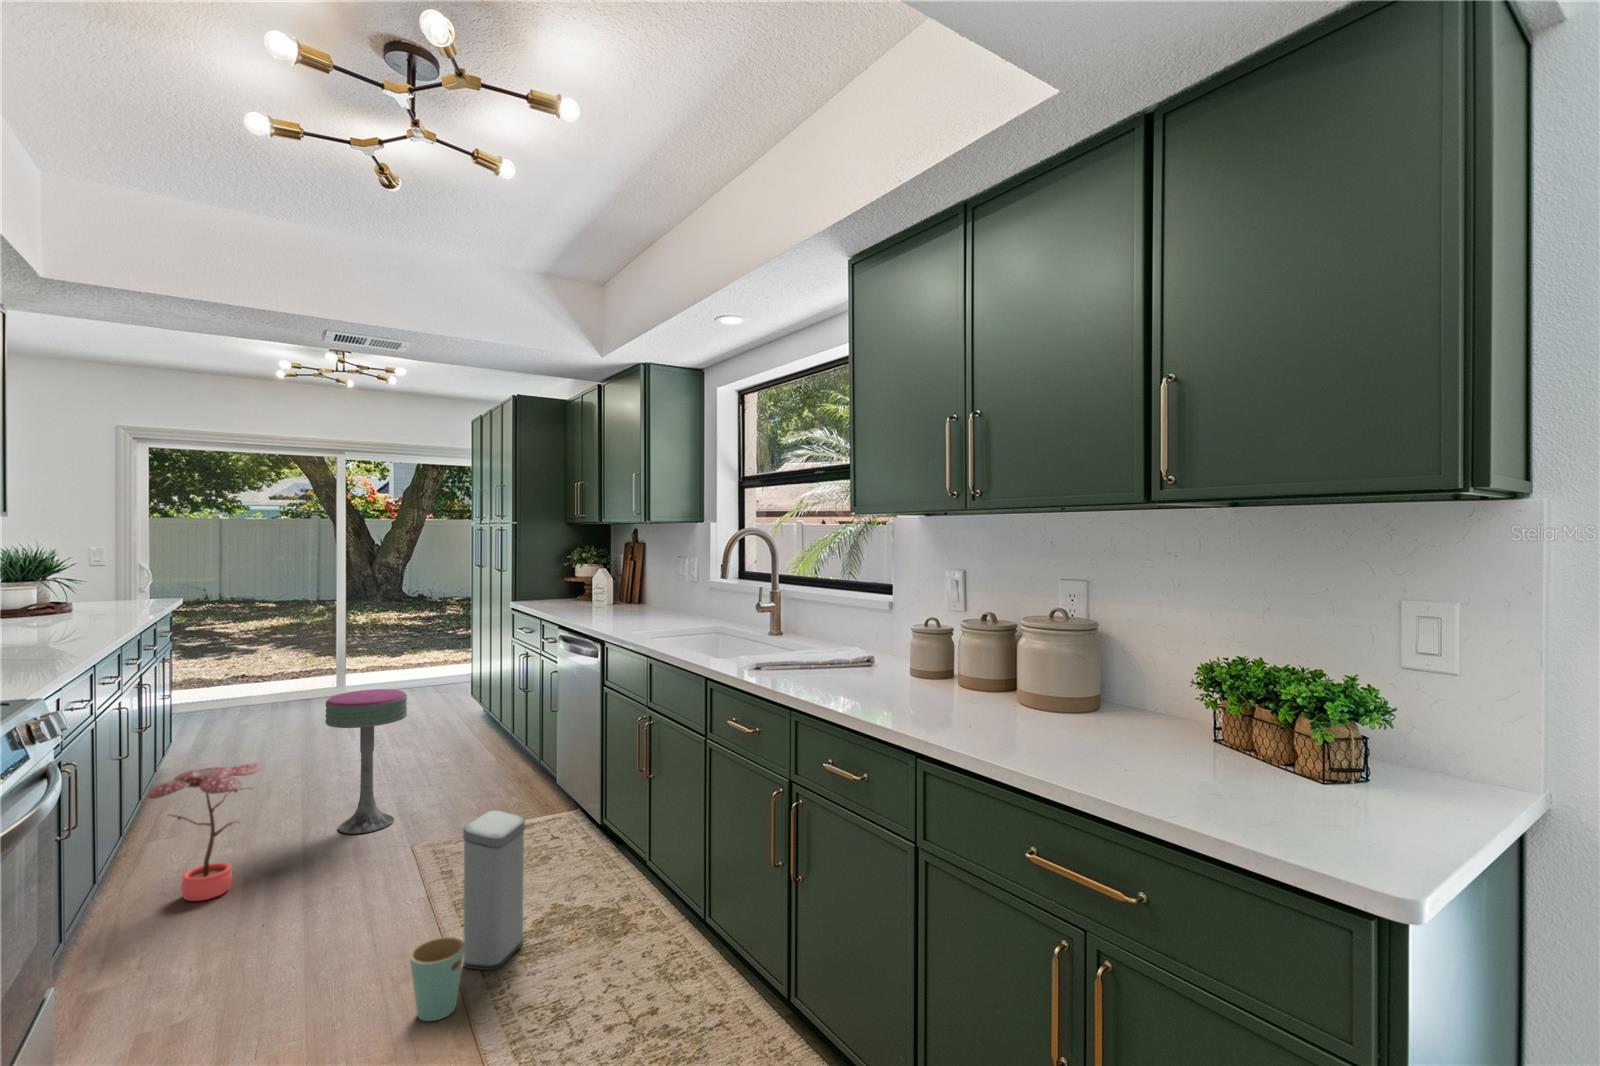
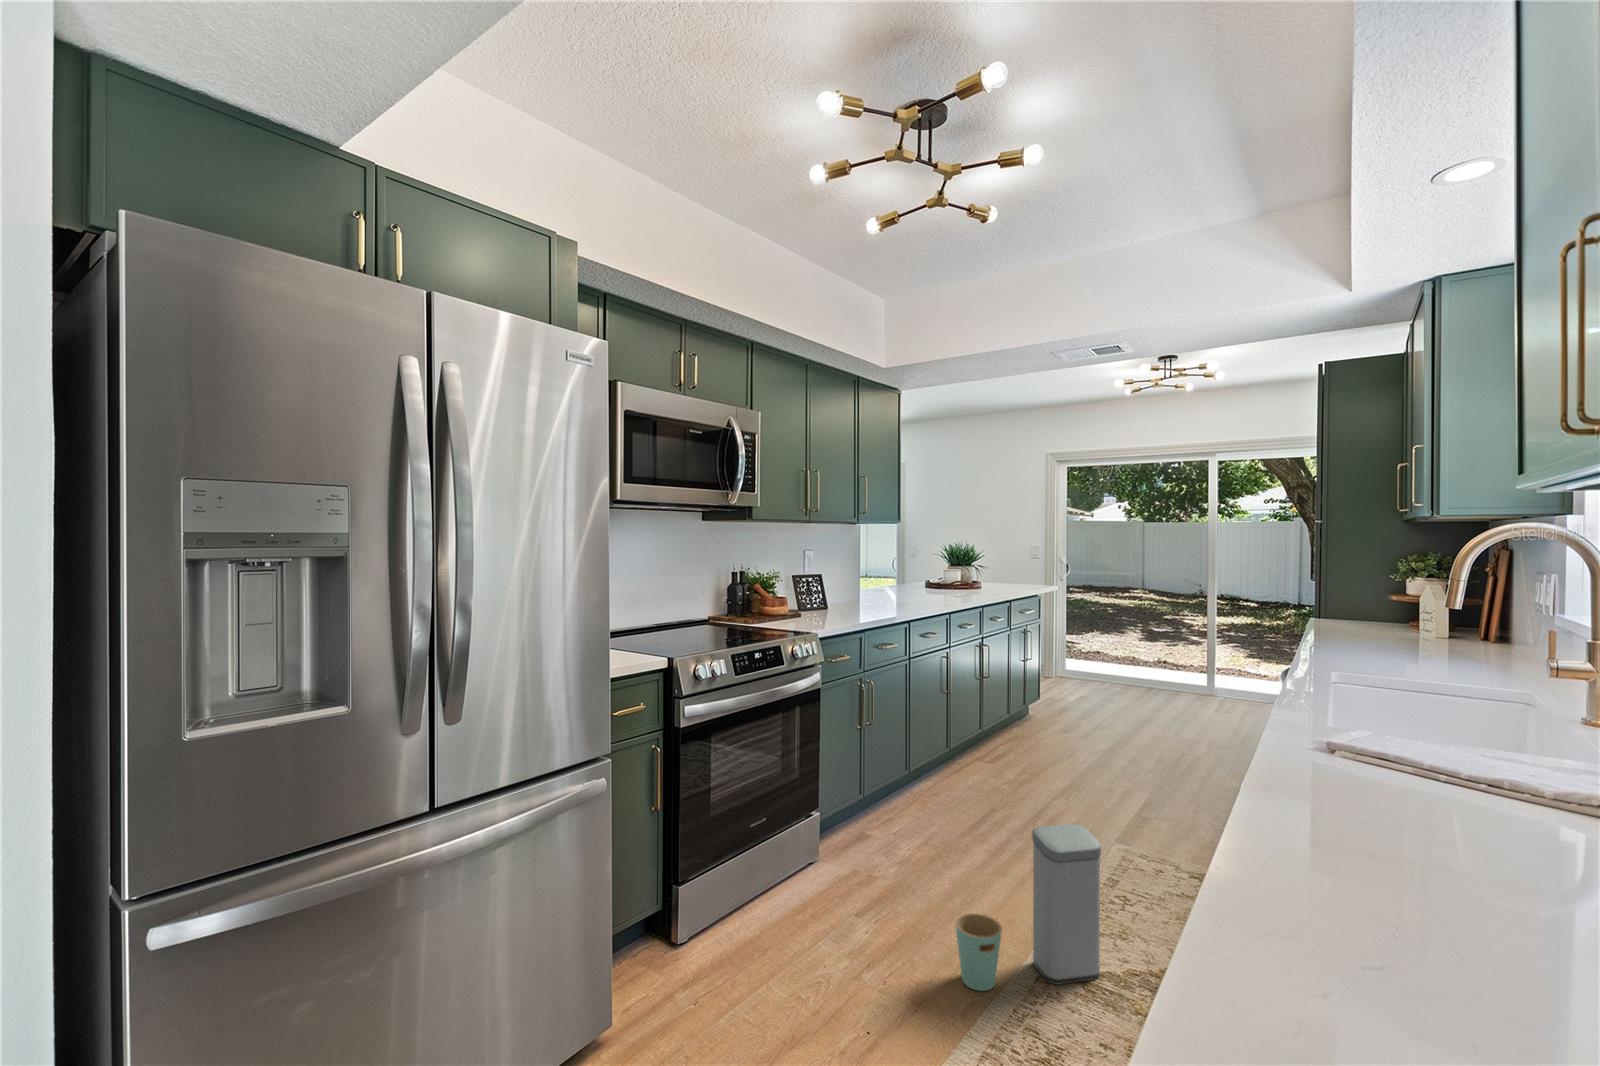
bar stool: present [325,689,407,834] -> none [1067,682,1139,816]
potted plant: present [148,764,261,901] -> none [926,715,1000,815]

